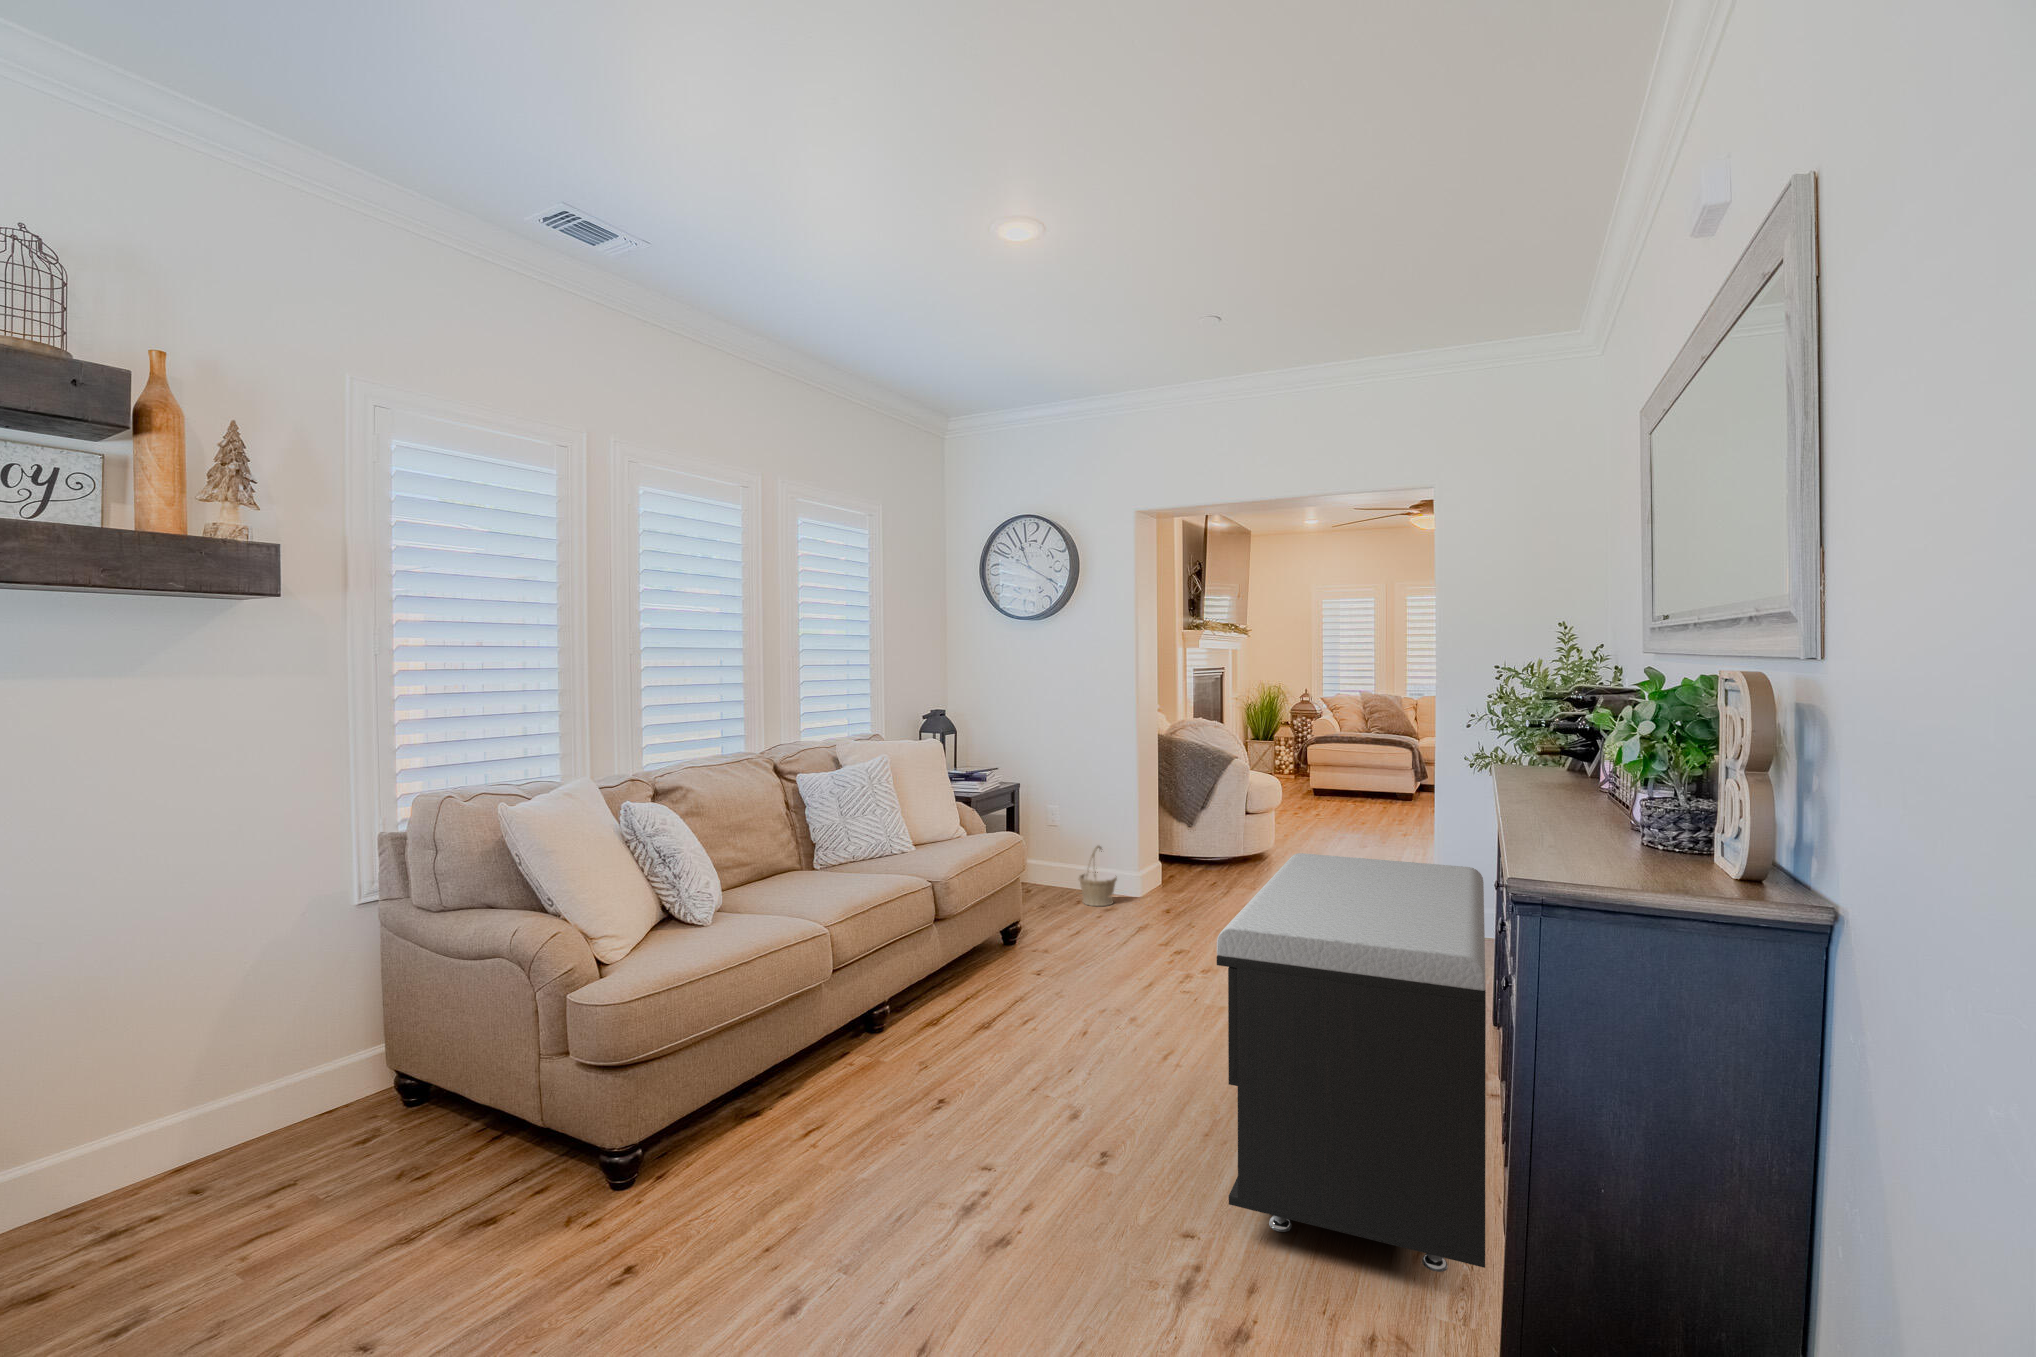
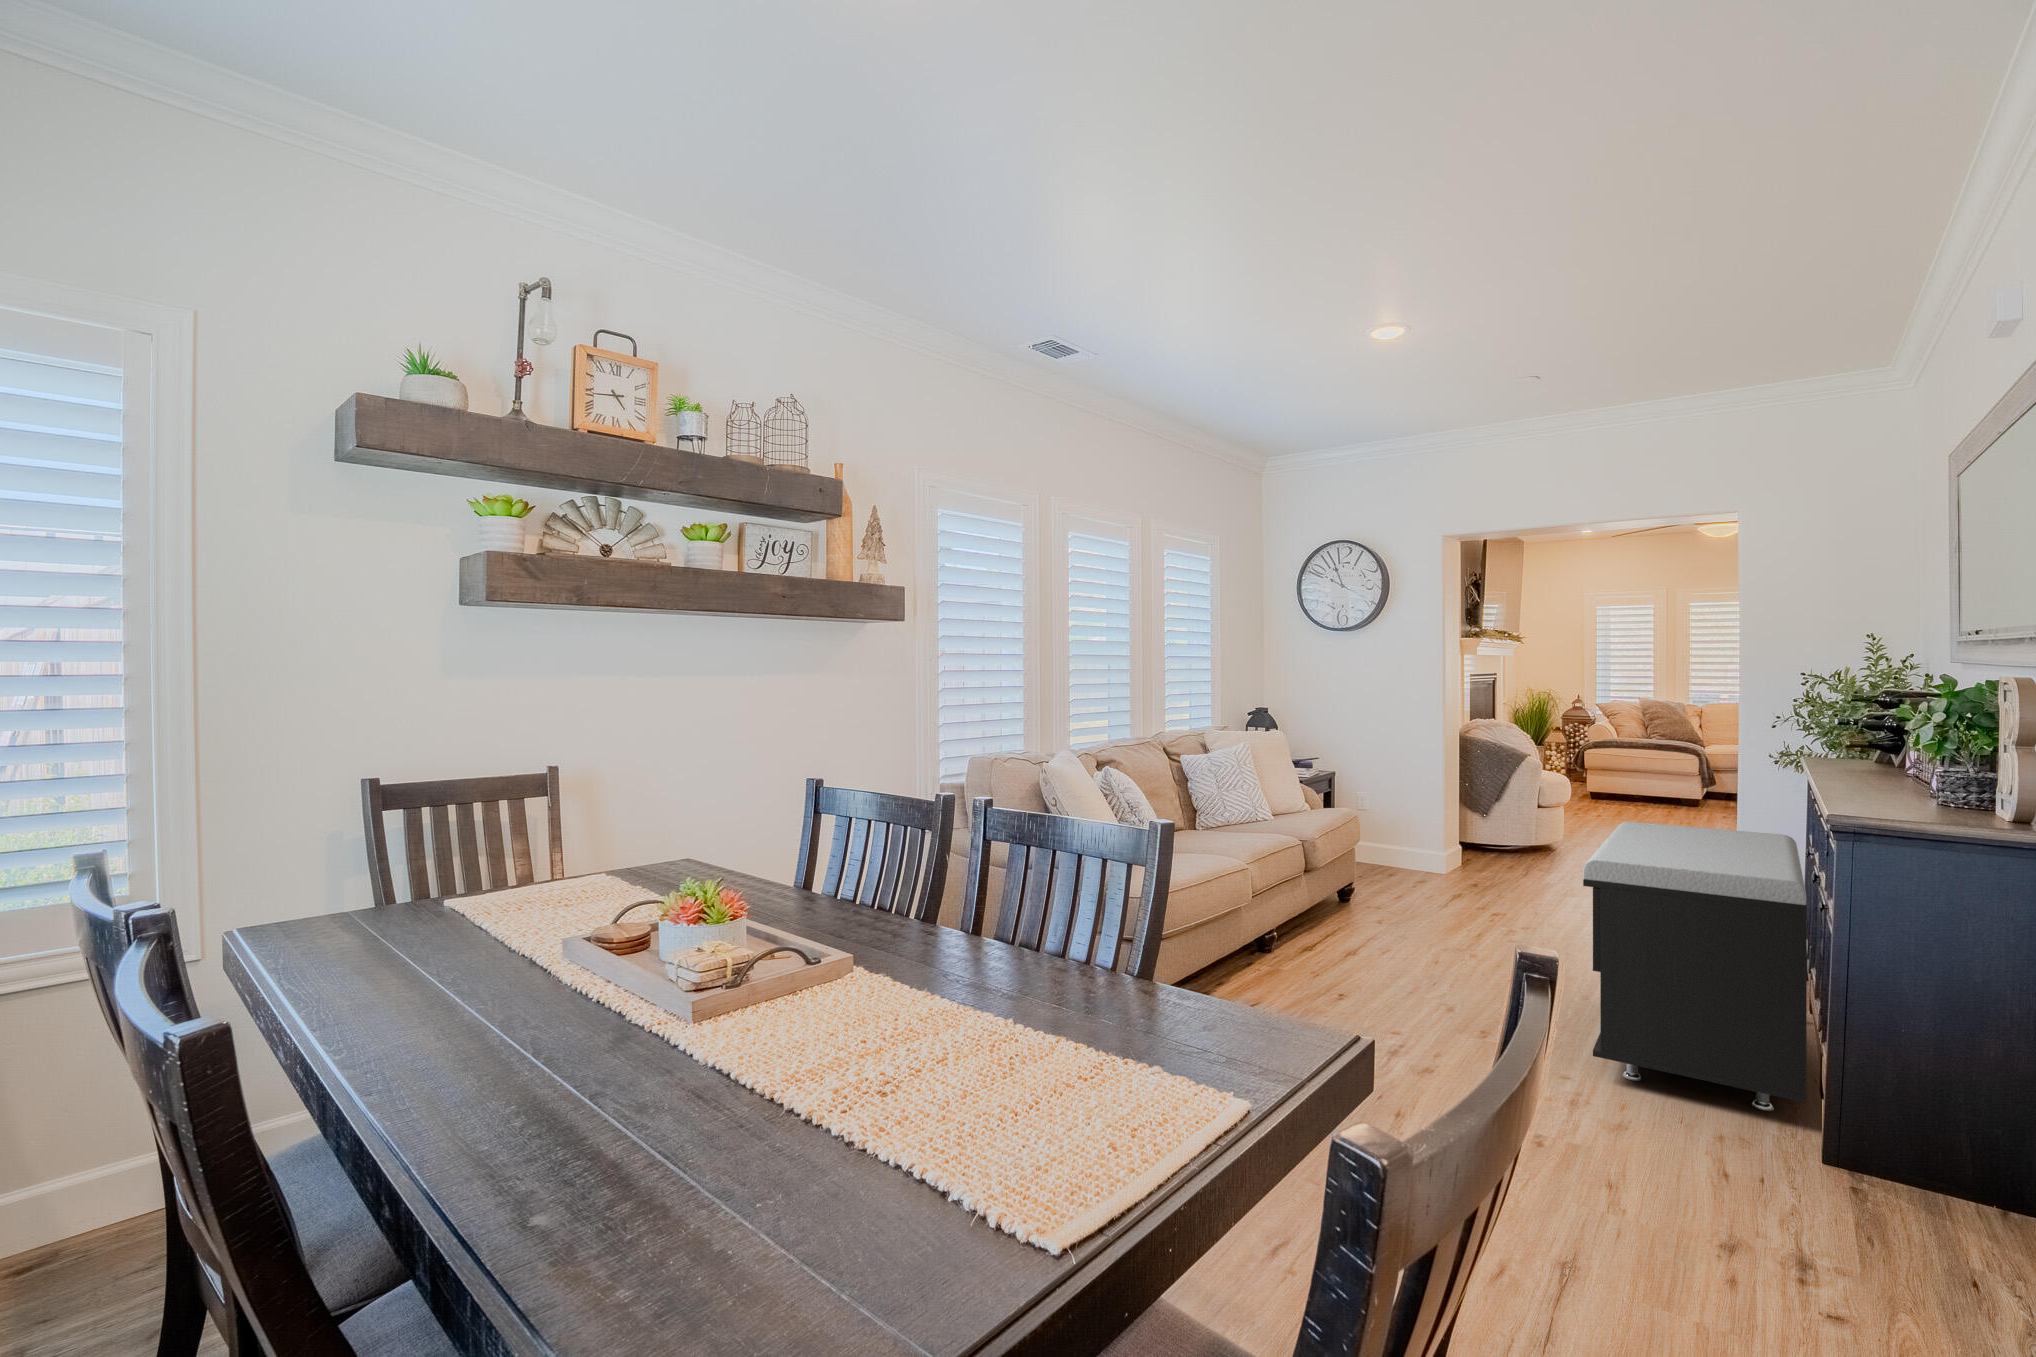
basket: present [1079,846,1117,906] -> none [1387,826,1423,878]

